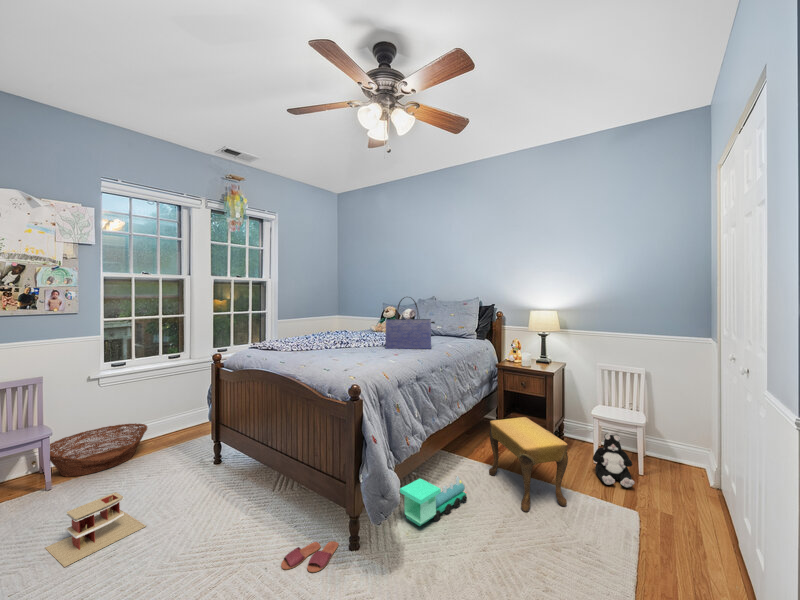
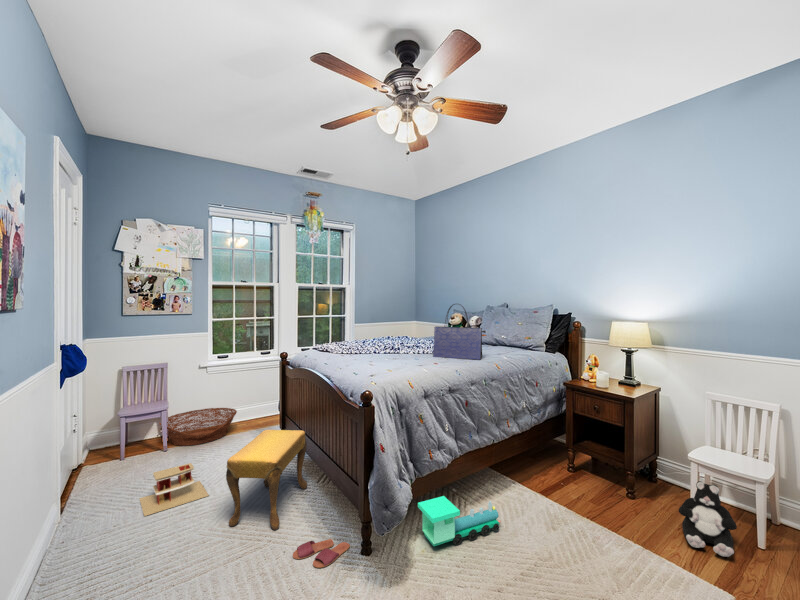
footstool: present [489,417,568,512] -> present [226,430,307,530]

